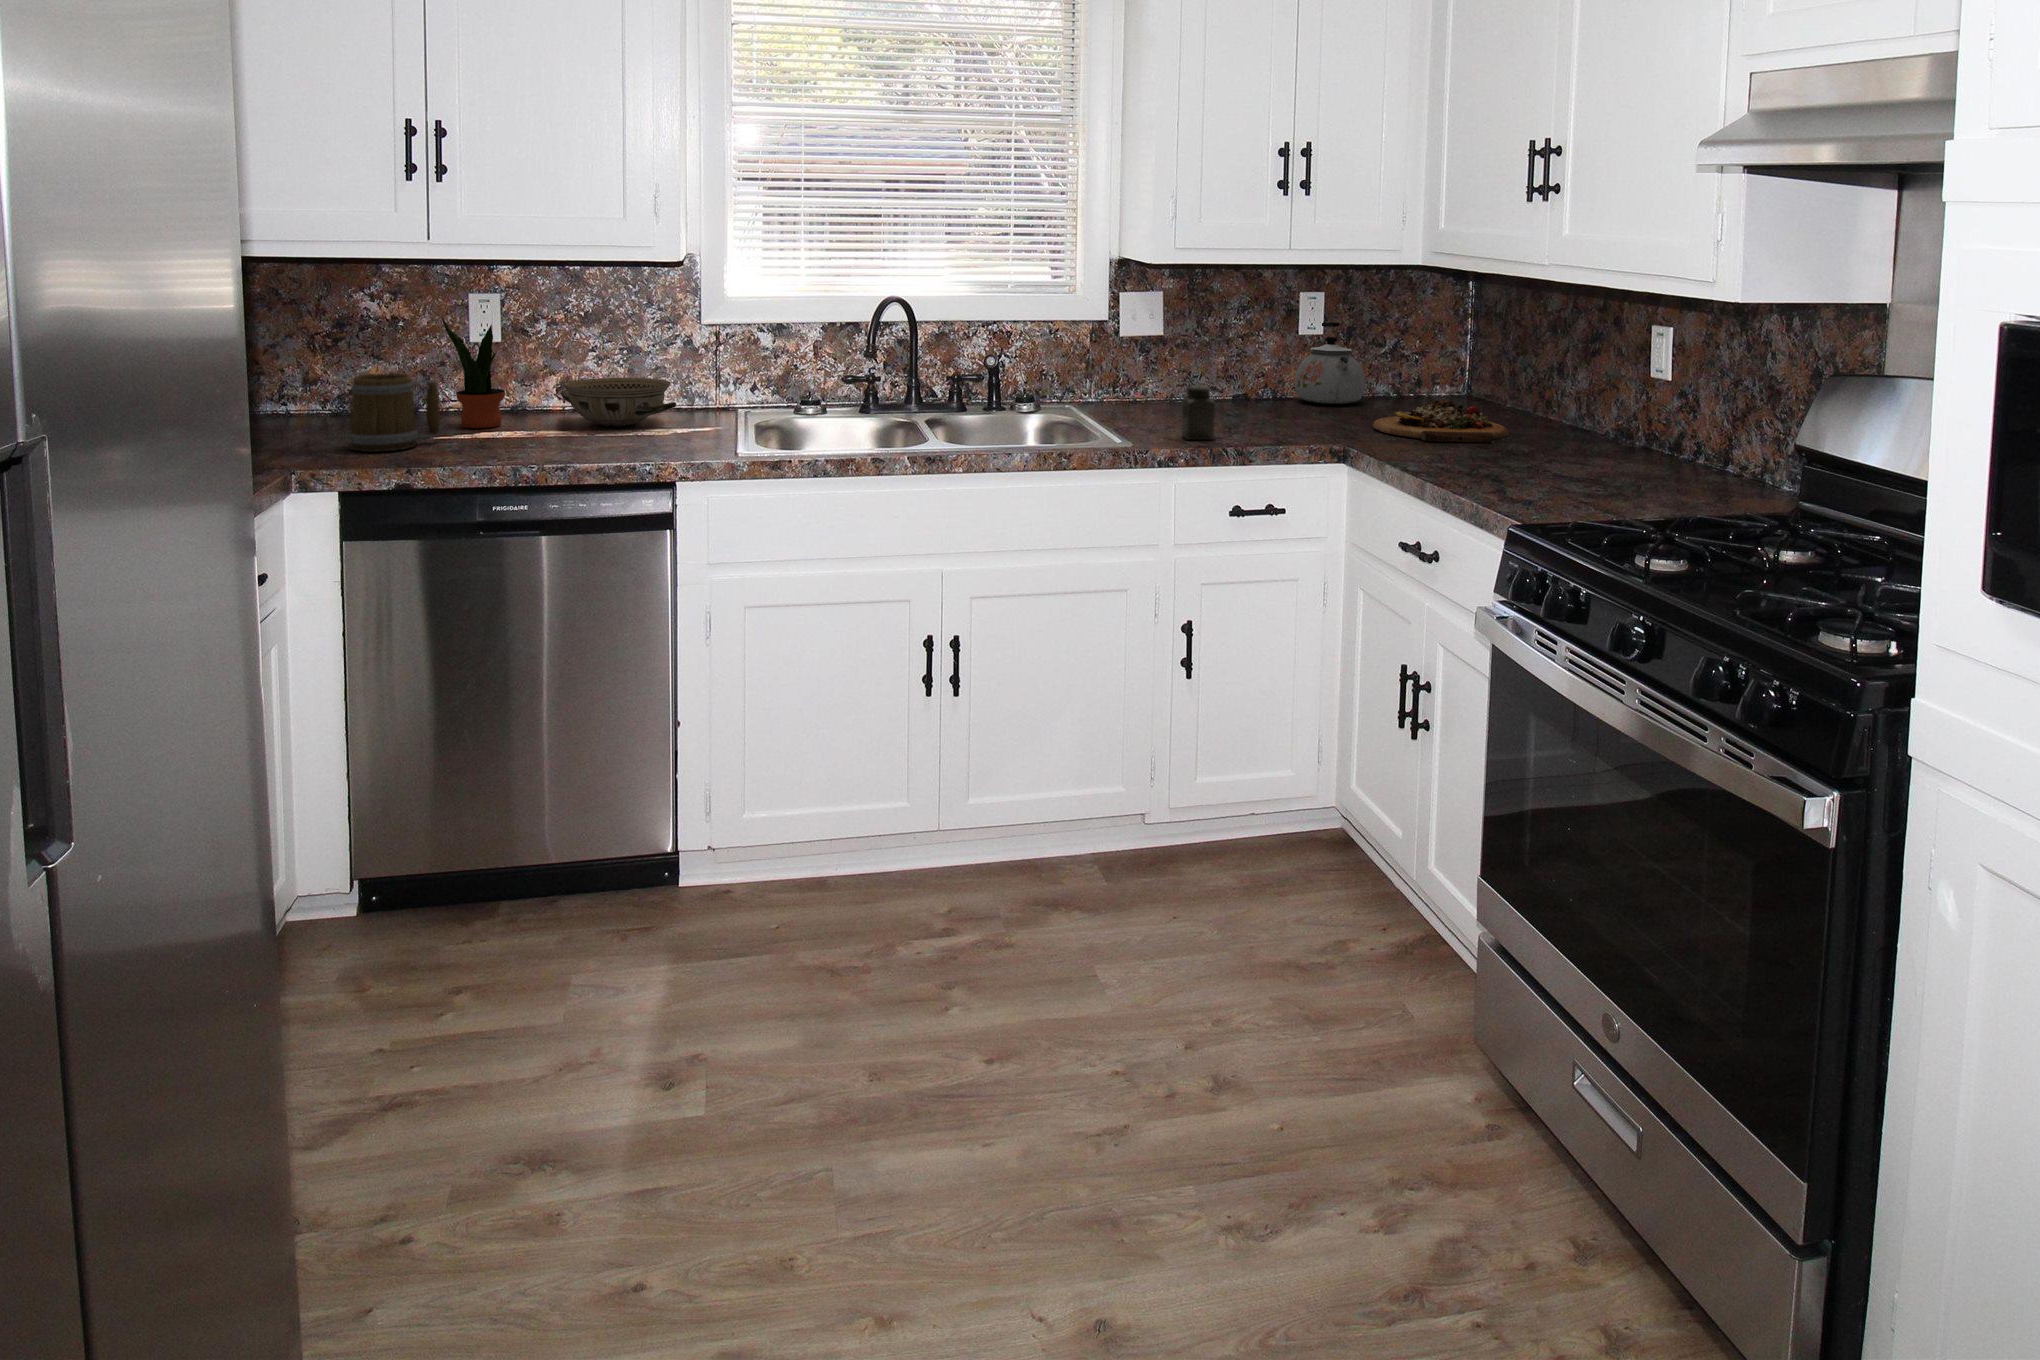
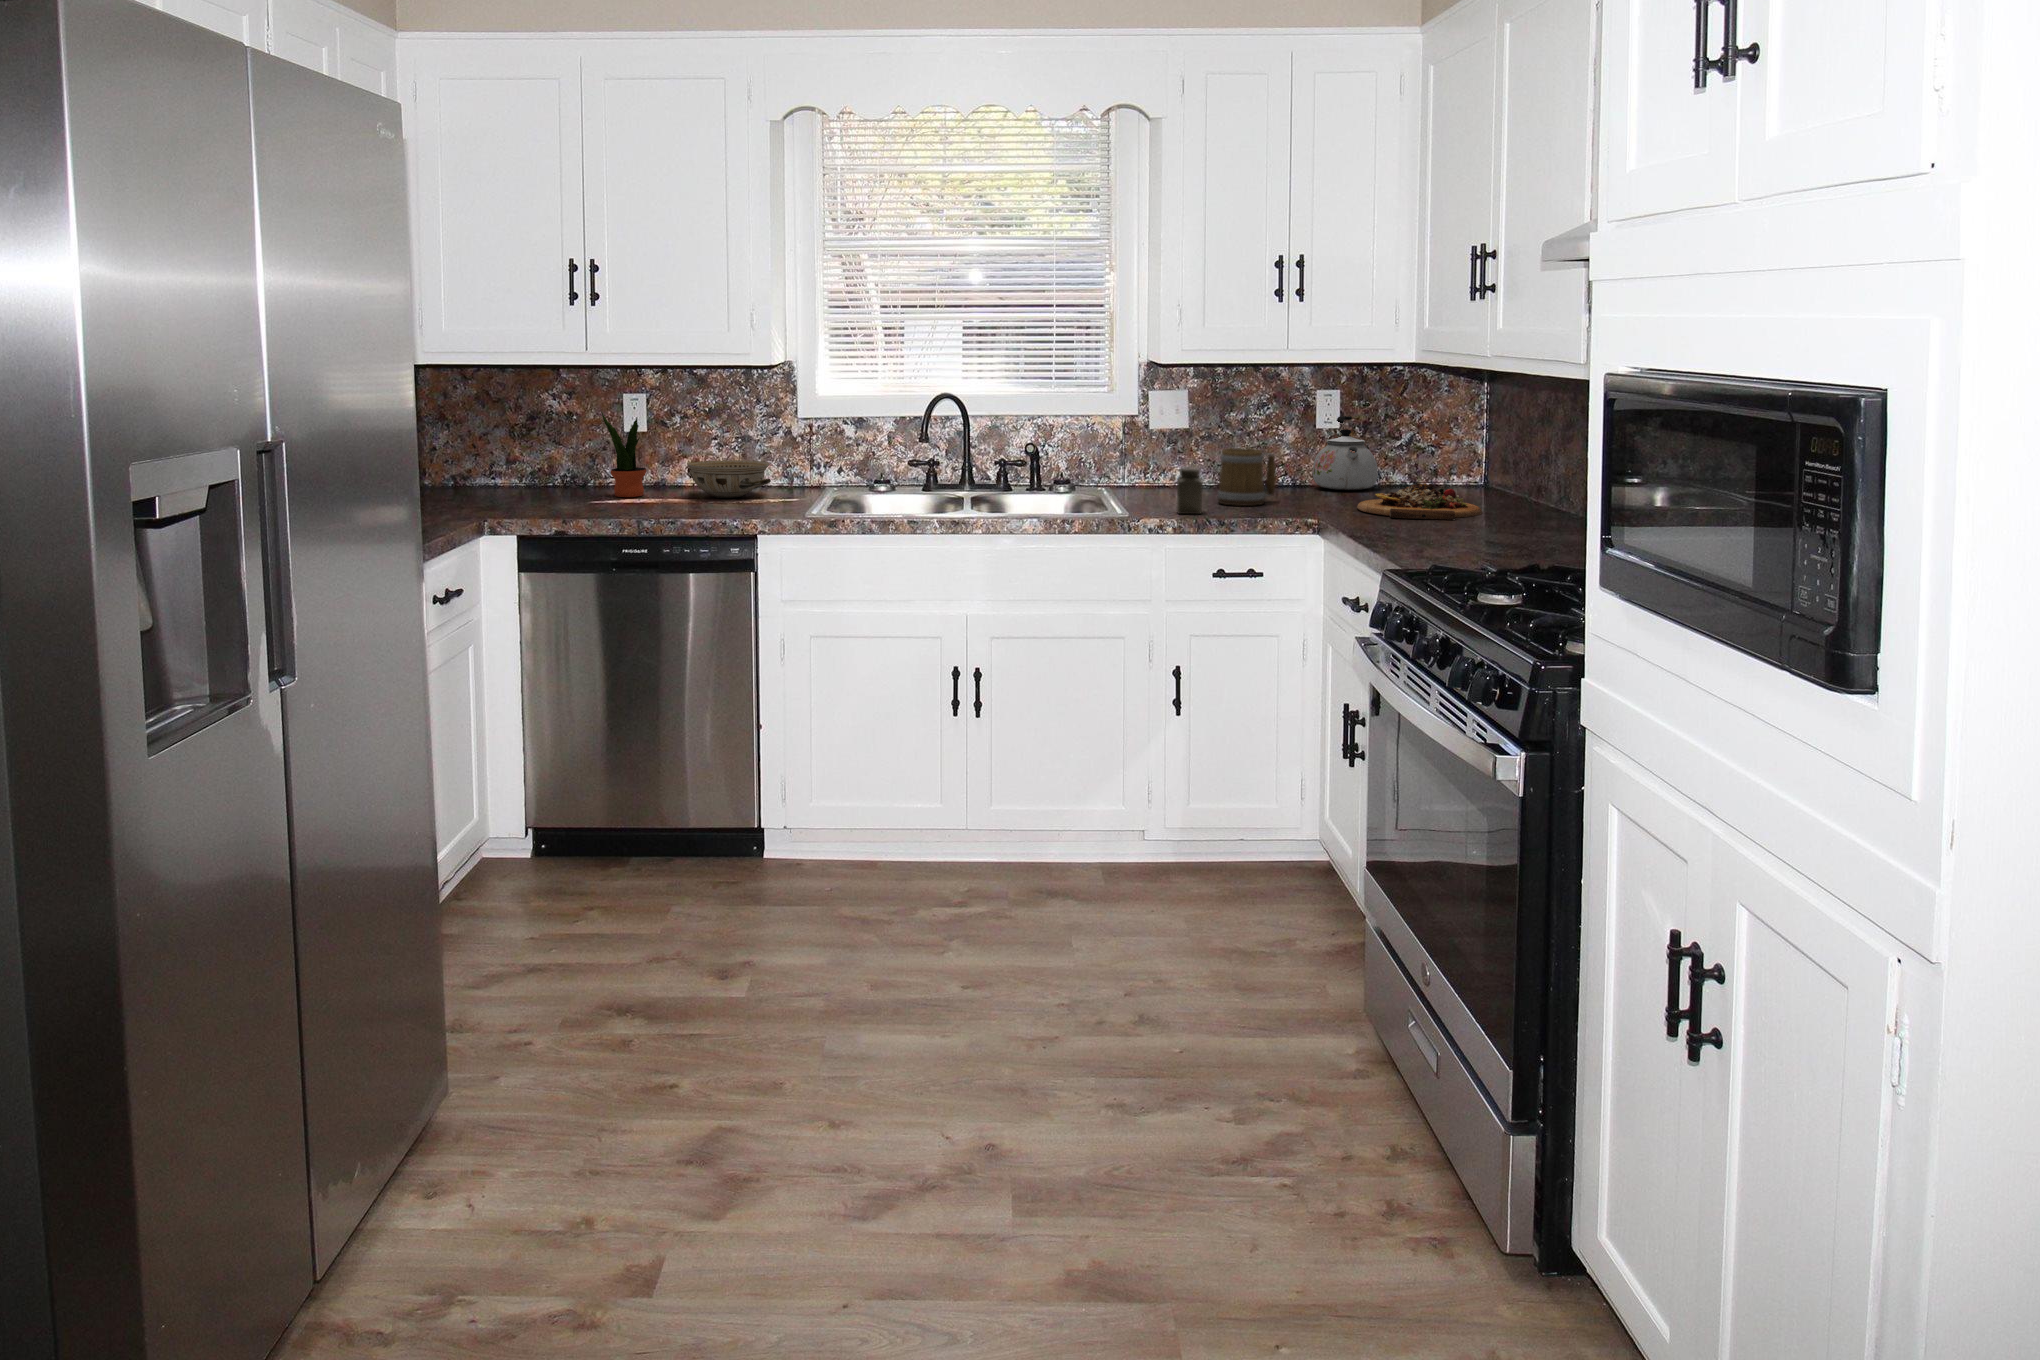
mug: present [349,373,440,452] -> present [1218,448,1276,506]

